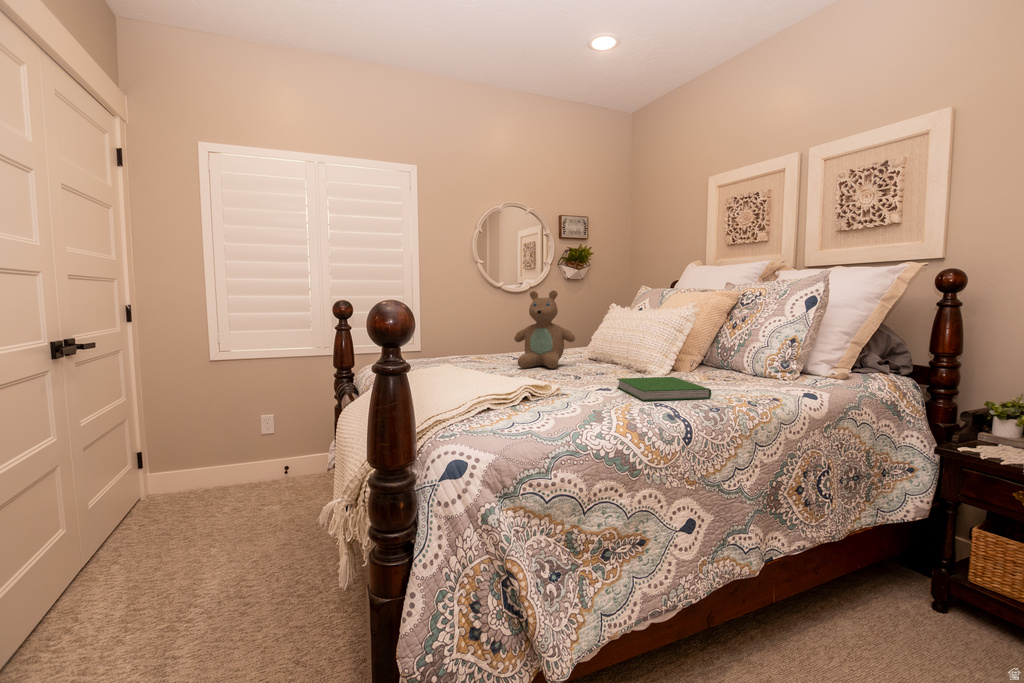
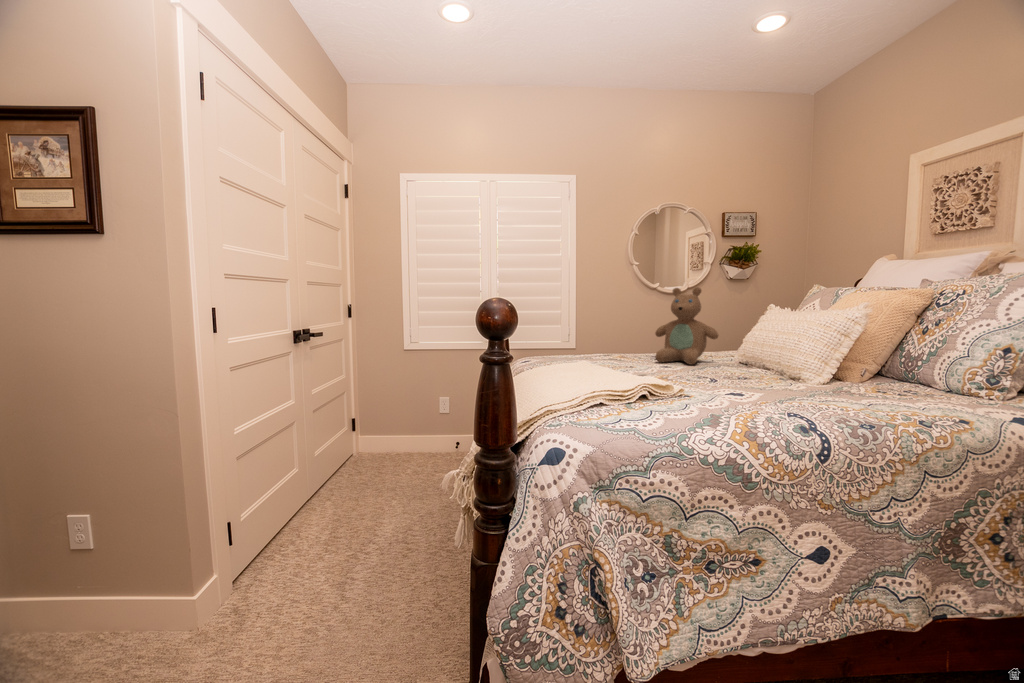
hardcover book: present [617,377,711,401] -> none [752,381,868,413]

